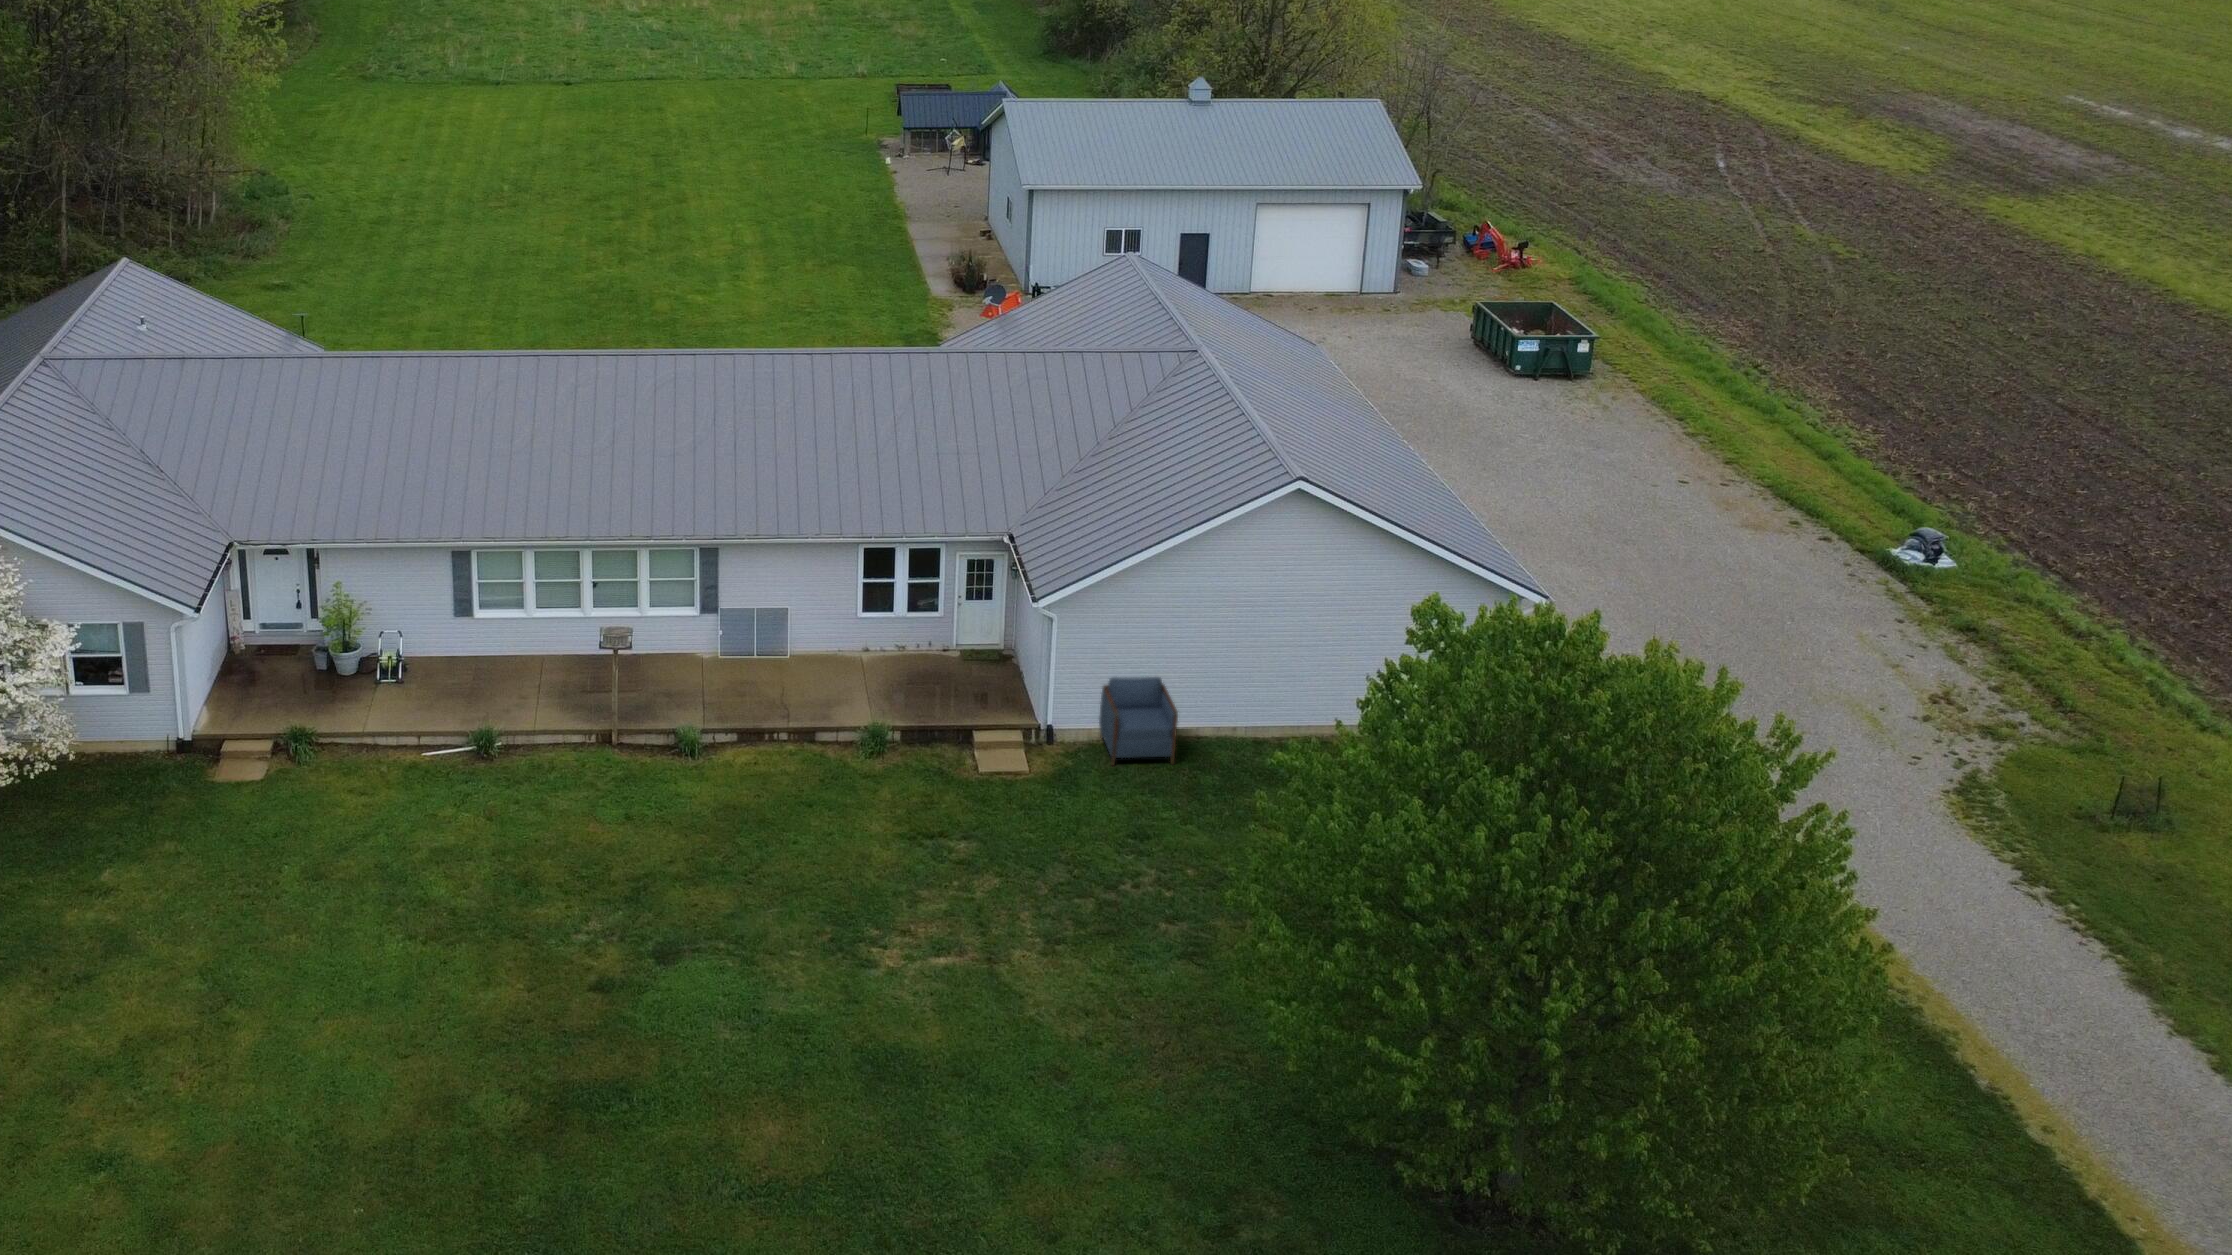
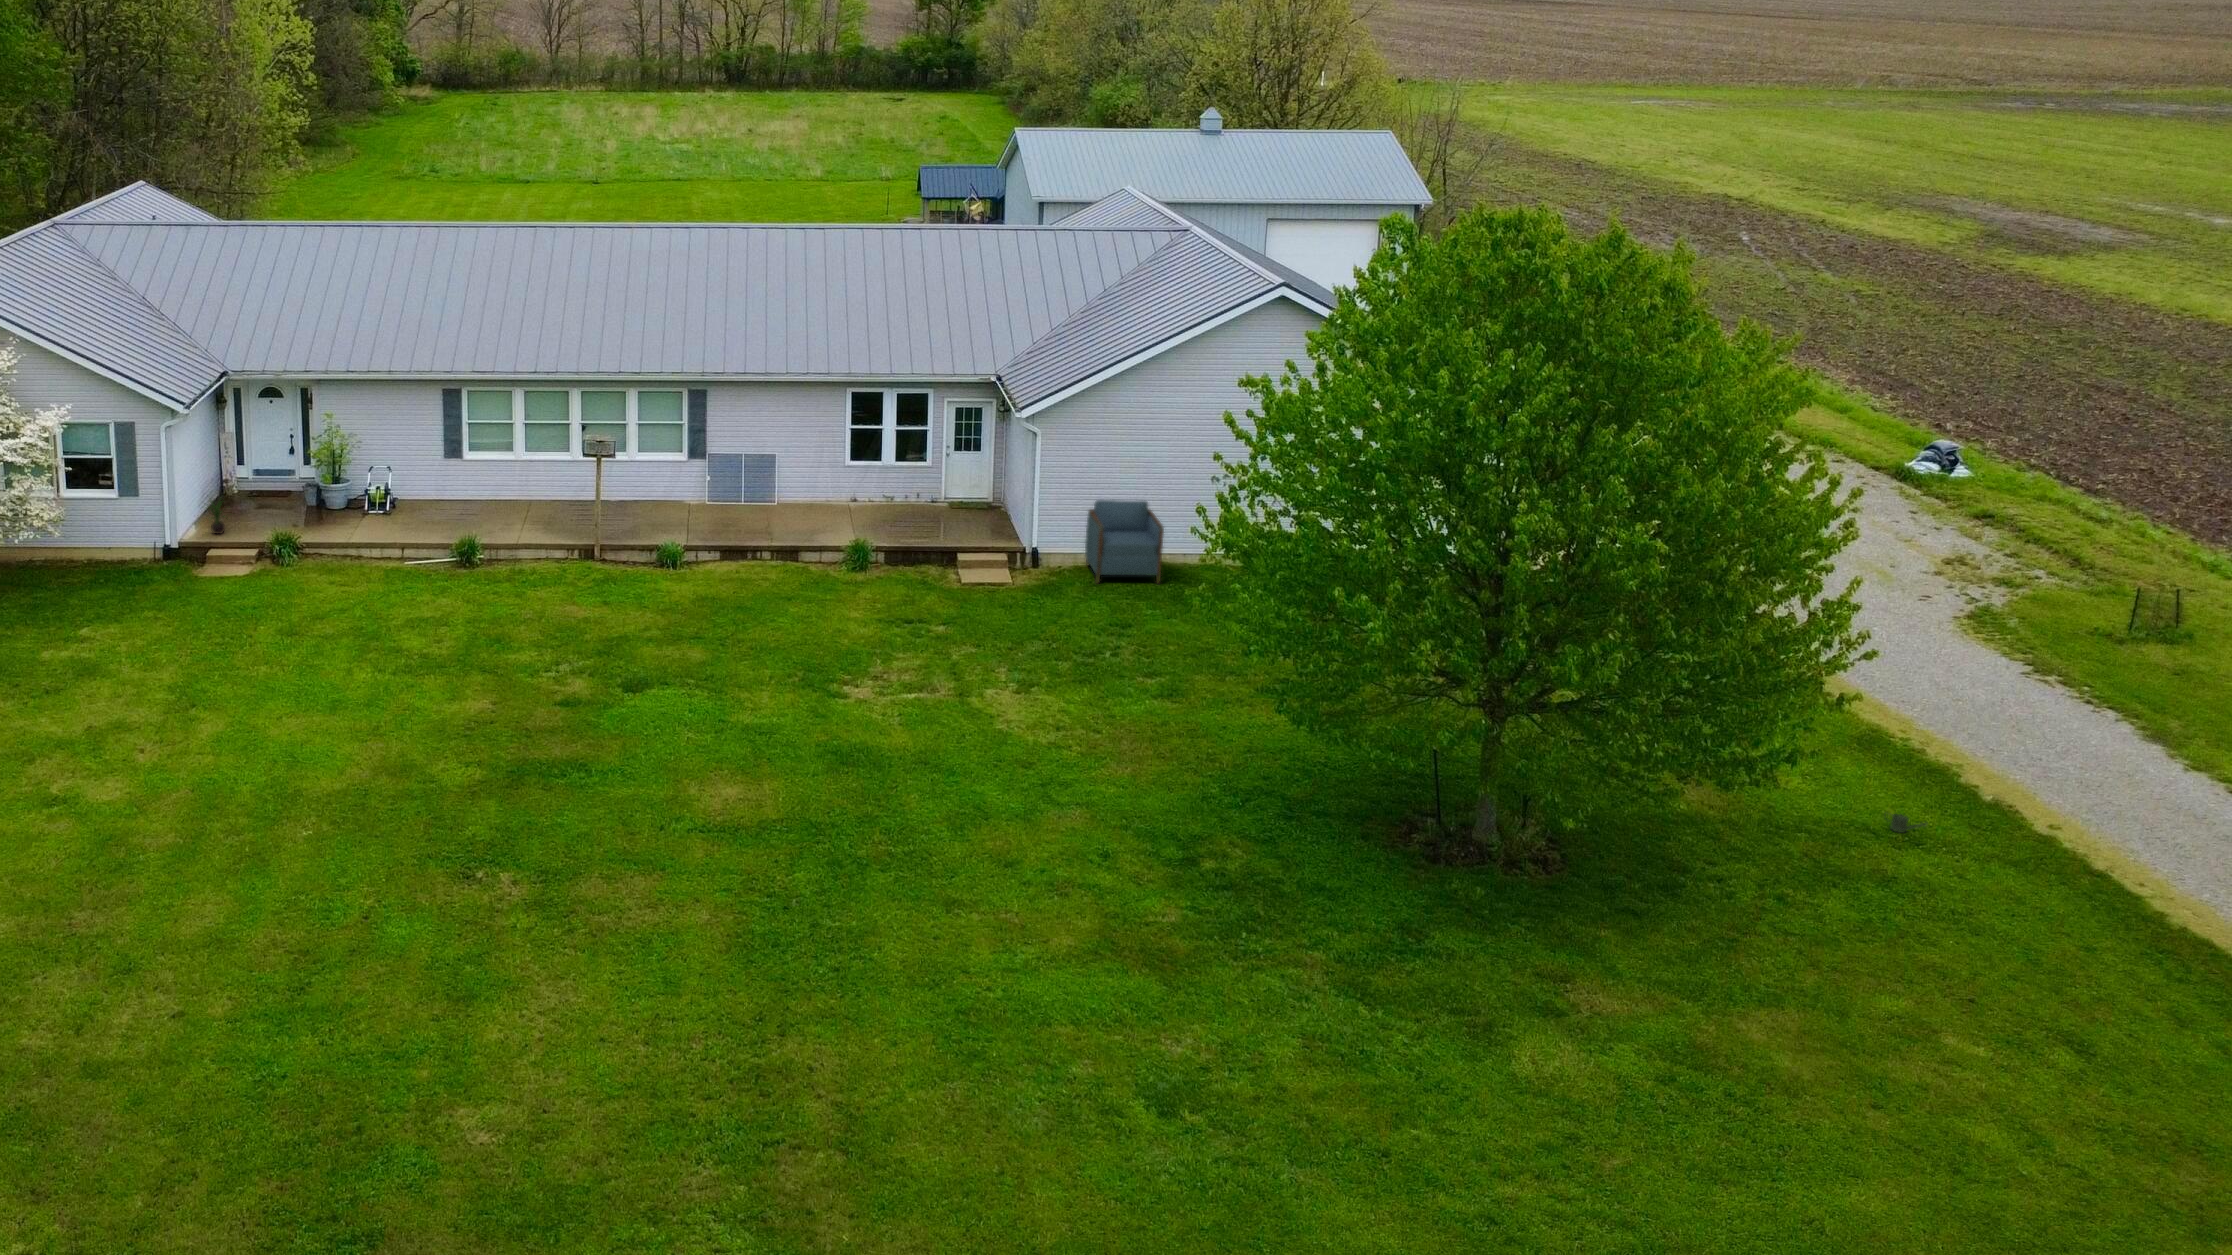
decorative plant: none [203,679,250,717] -> present [206,501,225,534]
watering can: none [1878,1103,1919,1125] -> present [1885,814,1926,833]

